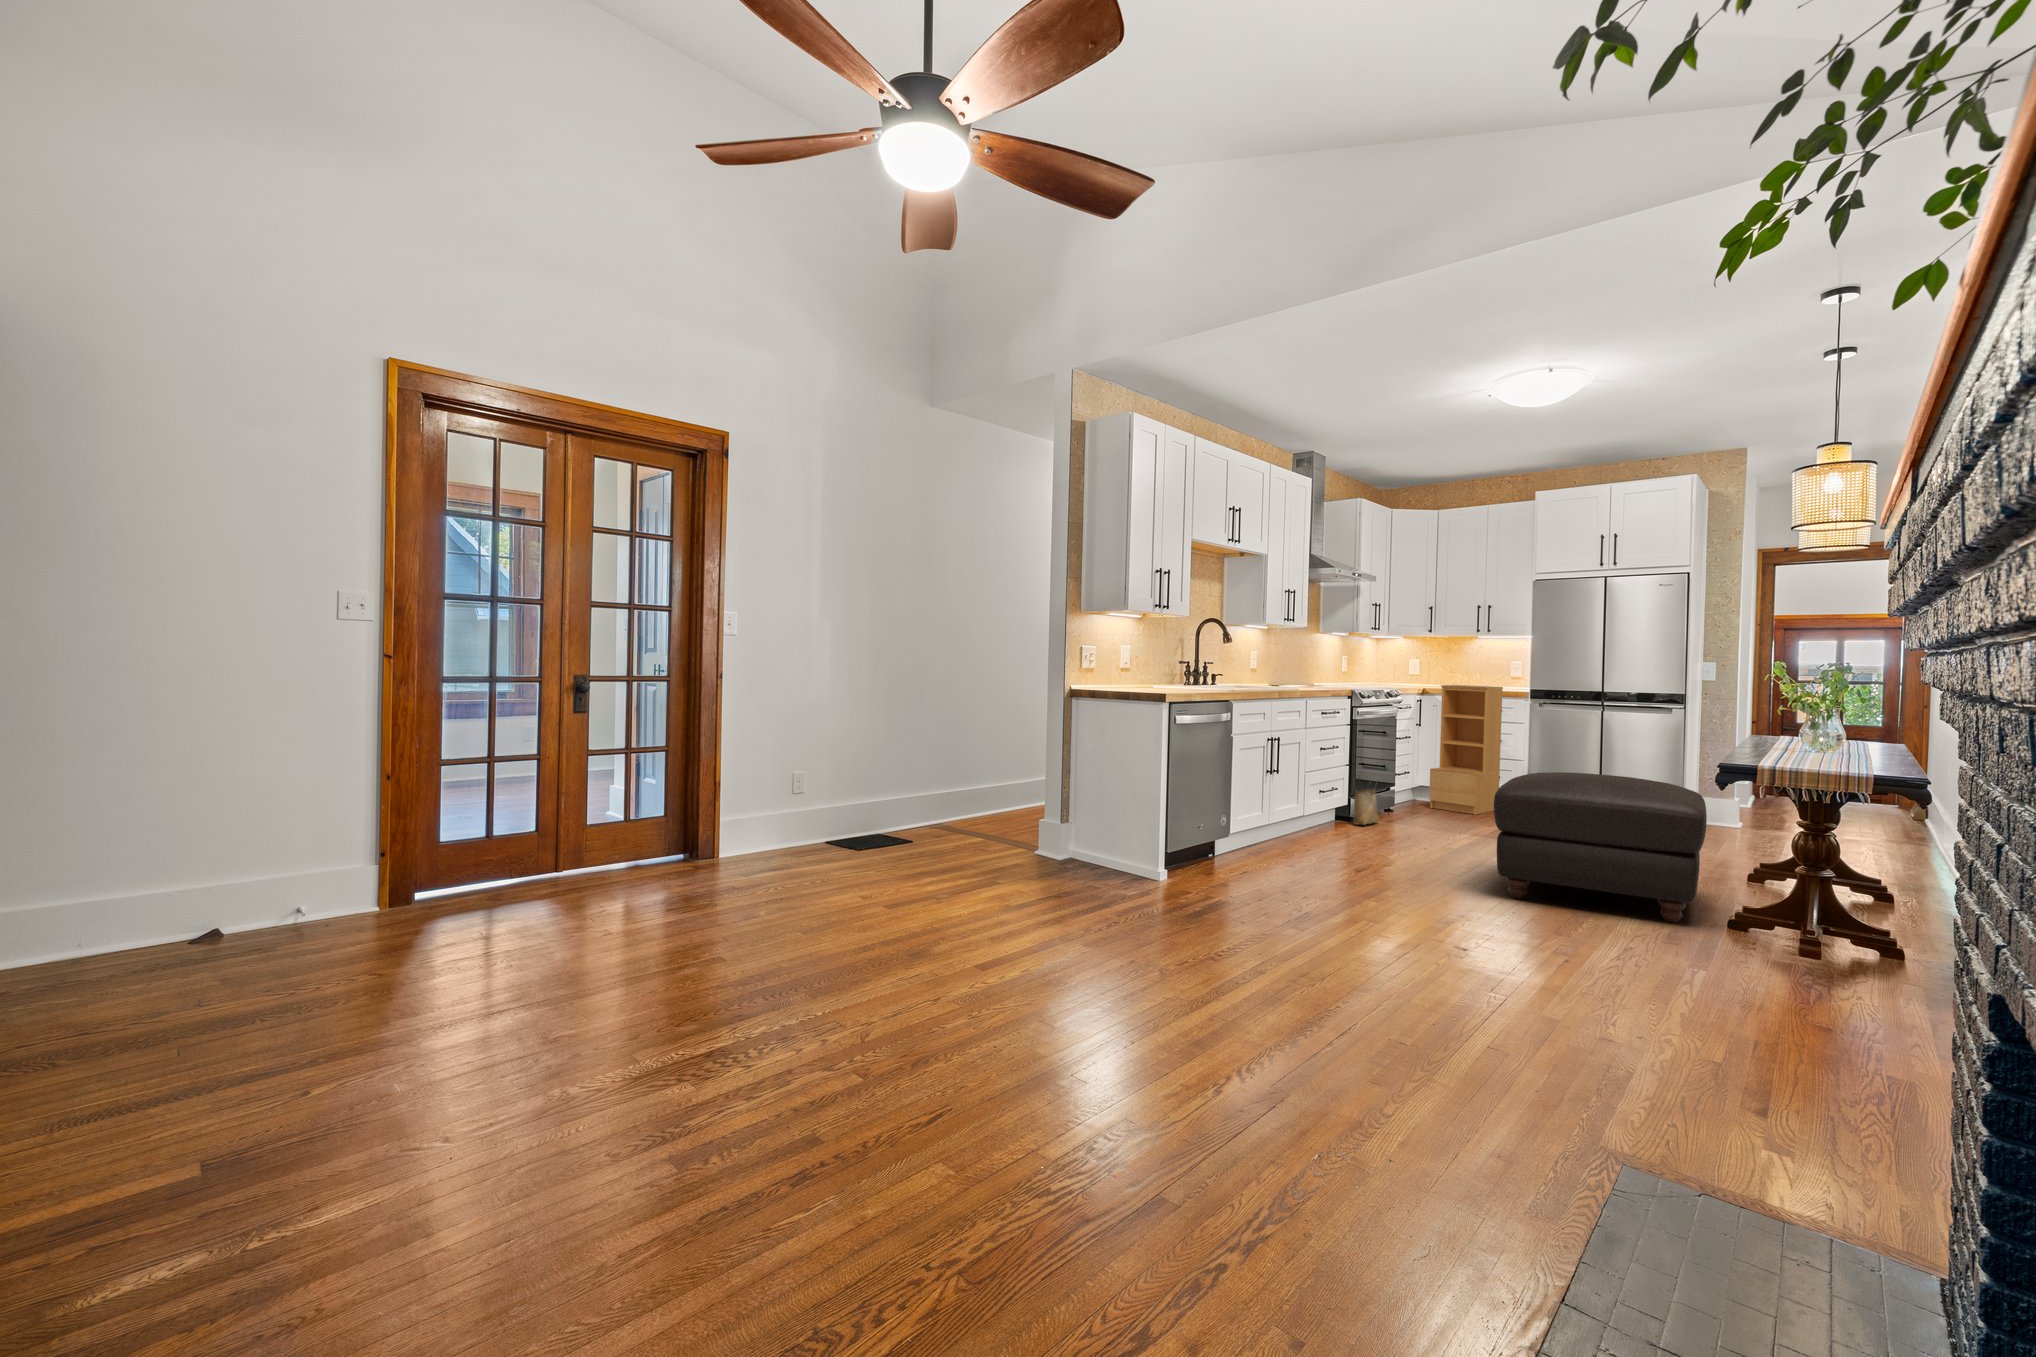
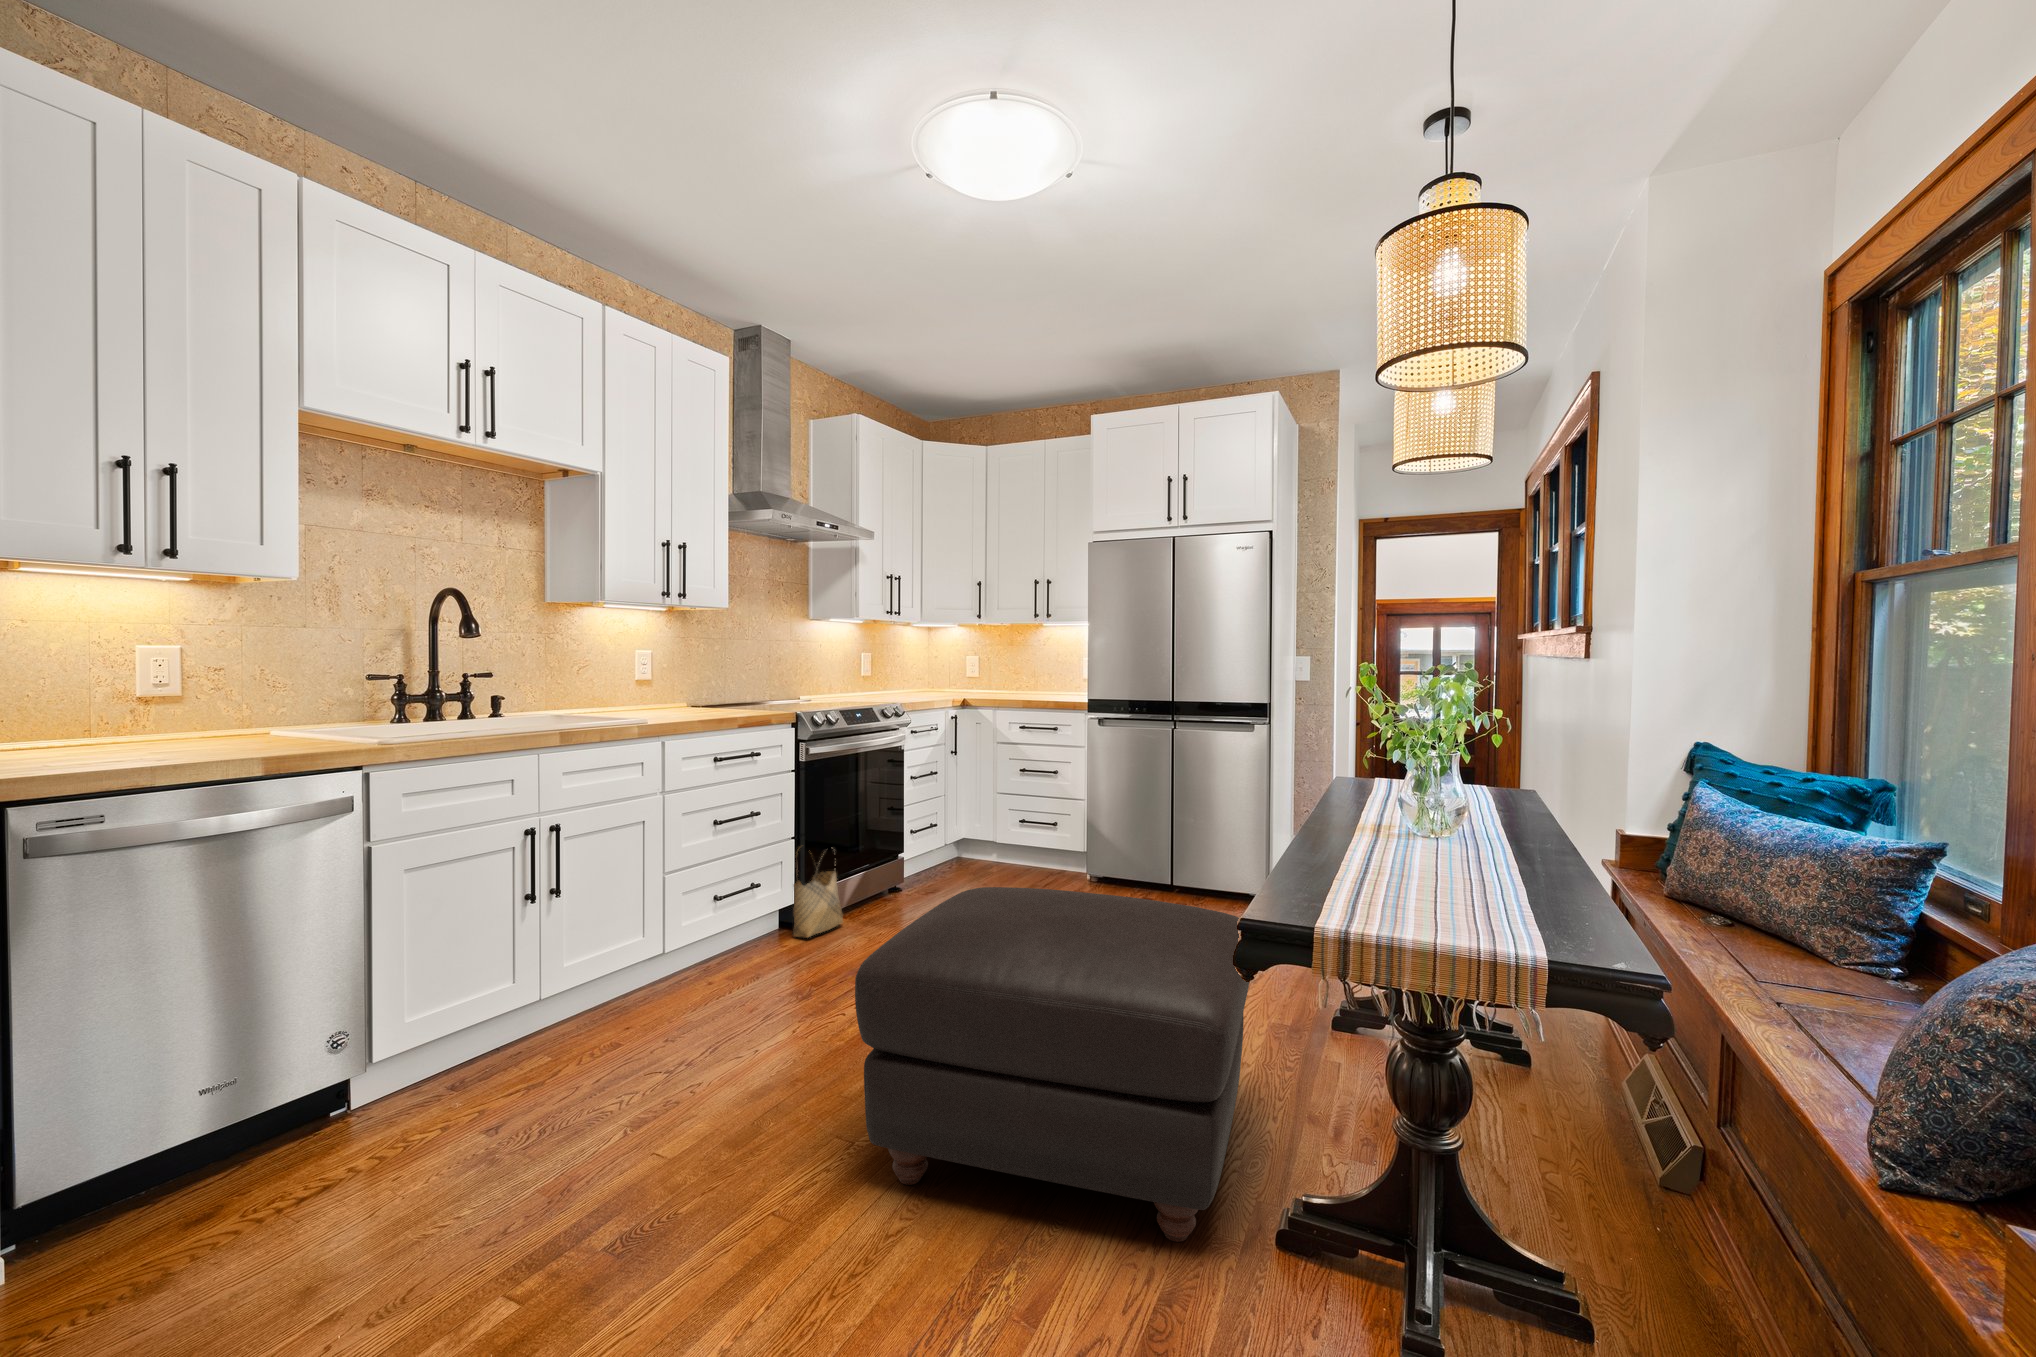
bookshelf: present [1429,685,1503,815] -> none [952,693,1051,887]

